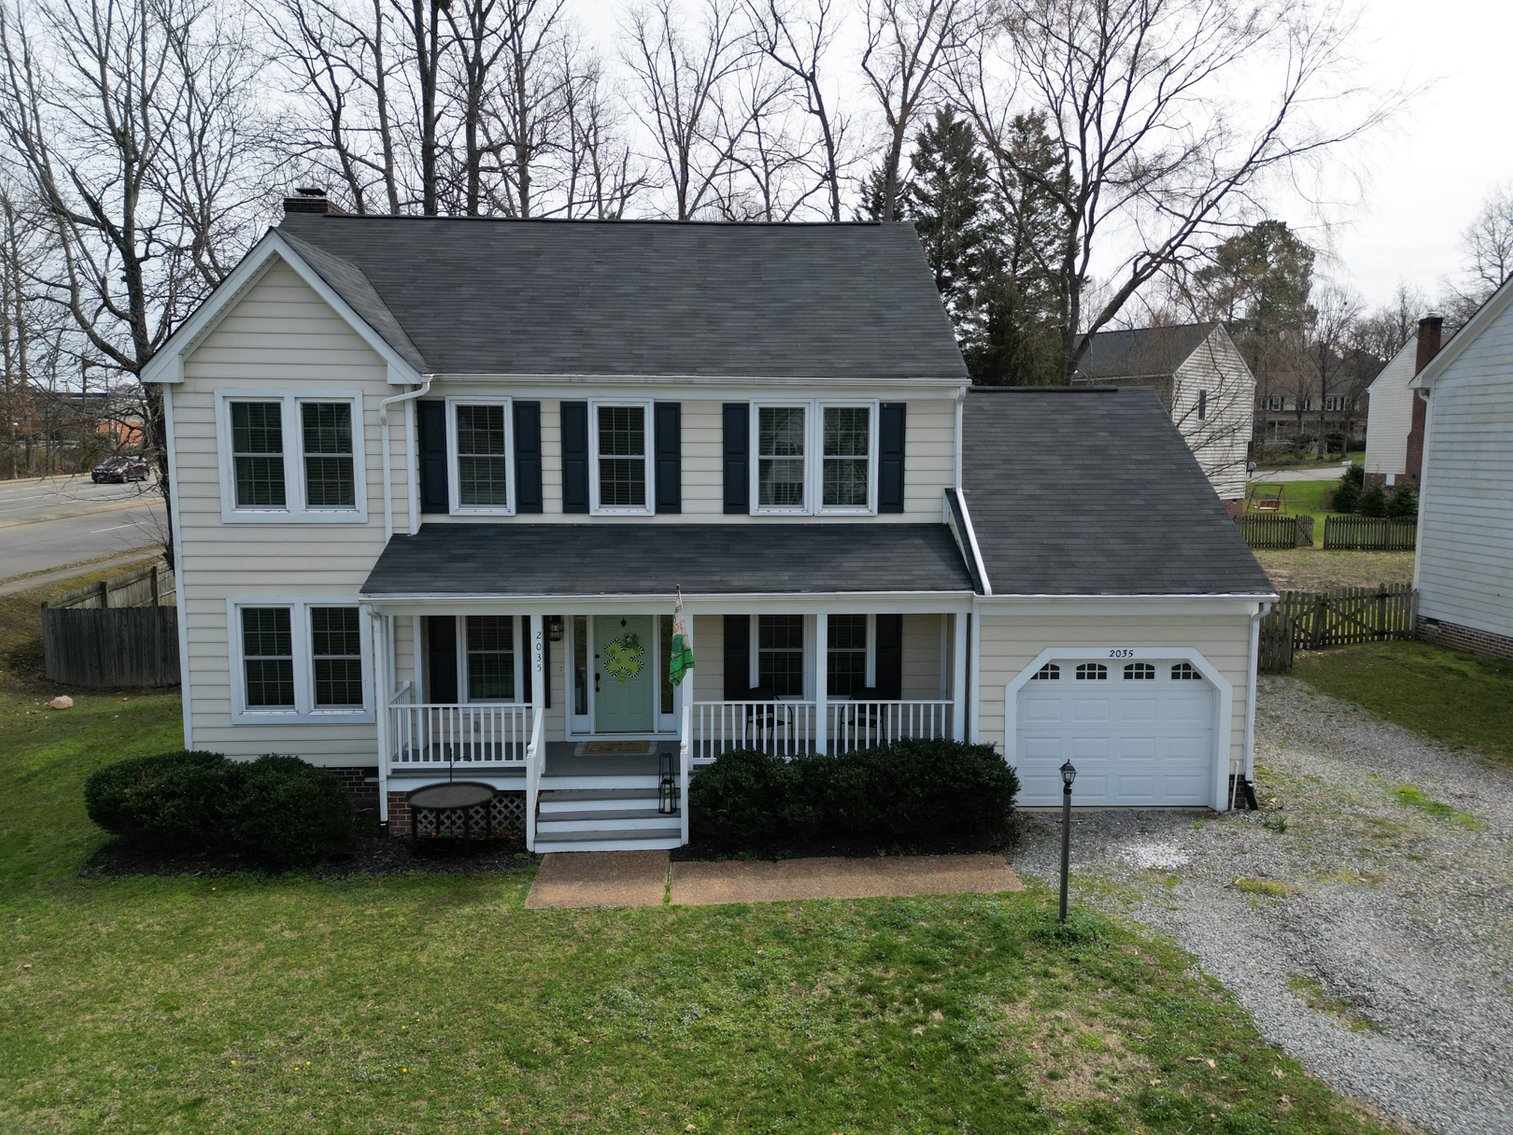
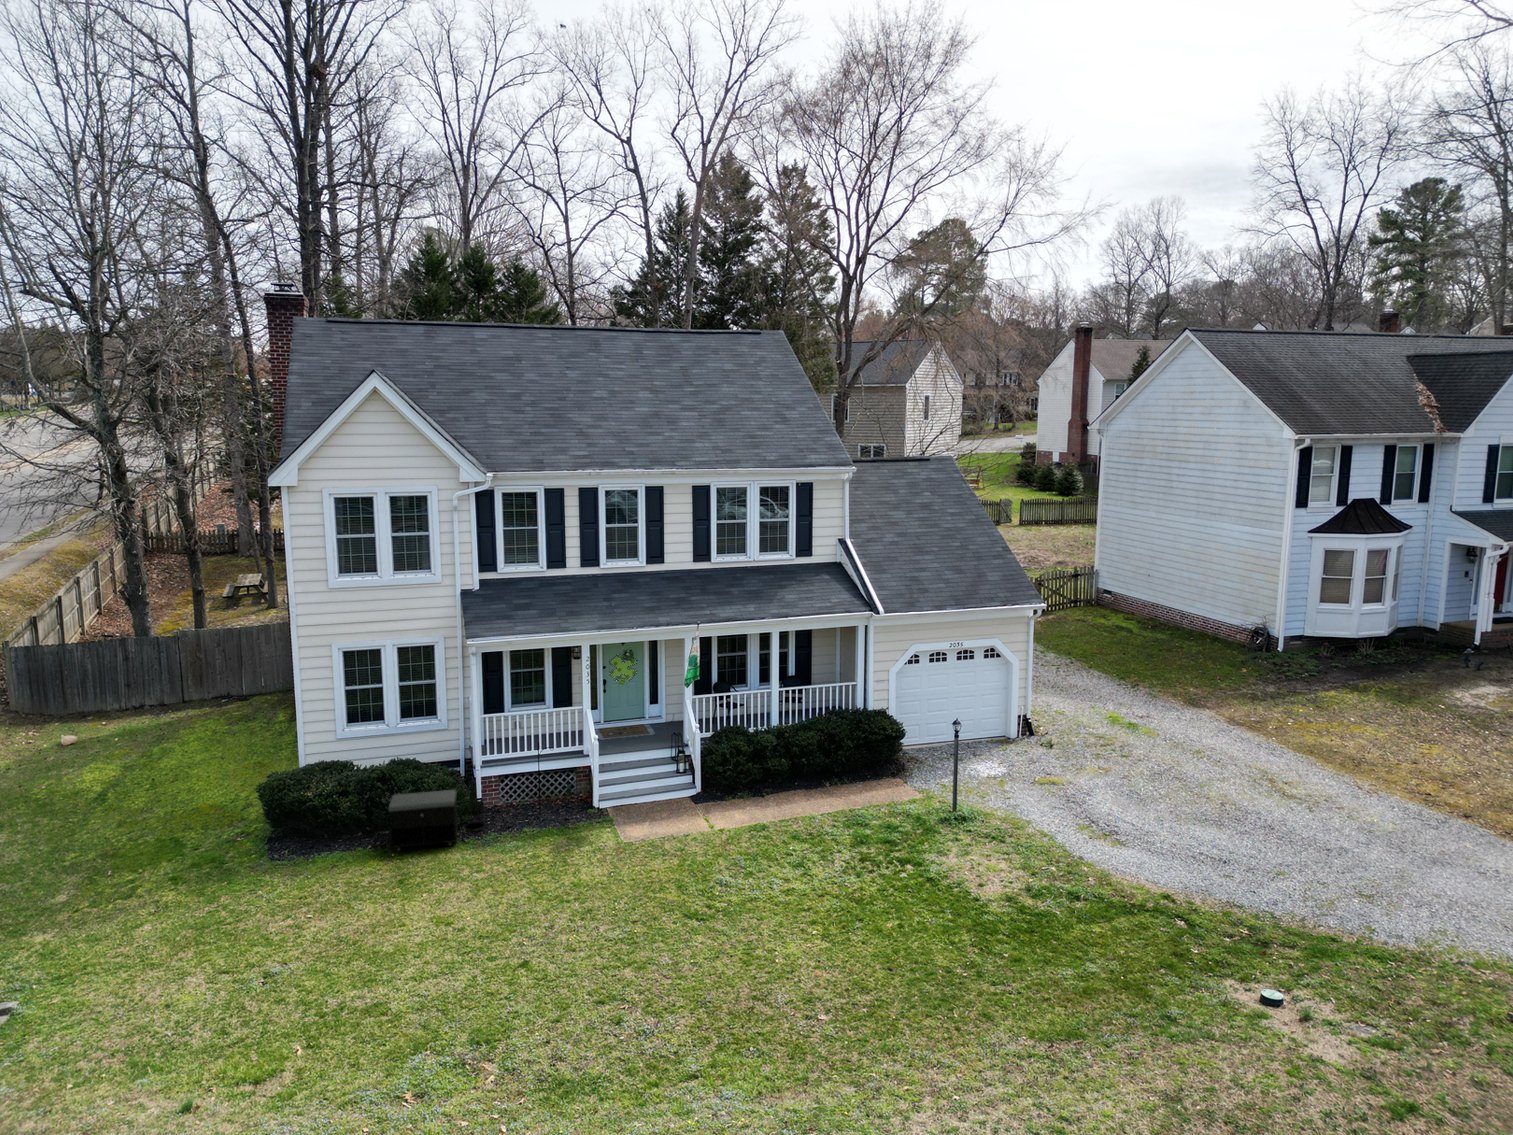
round table: present [404,781,498,856] -> none [511,764,575,817]
storage bench: none [196,801,311,882] -> present [389,790,458,850]

